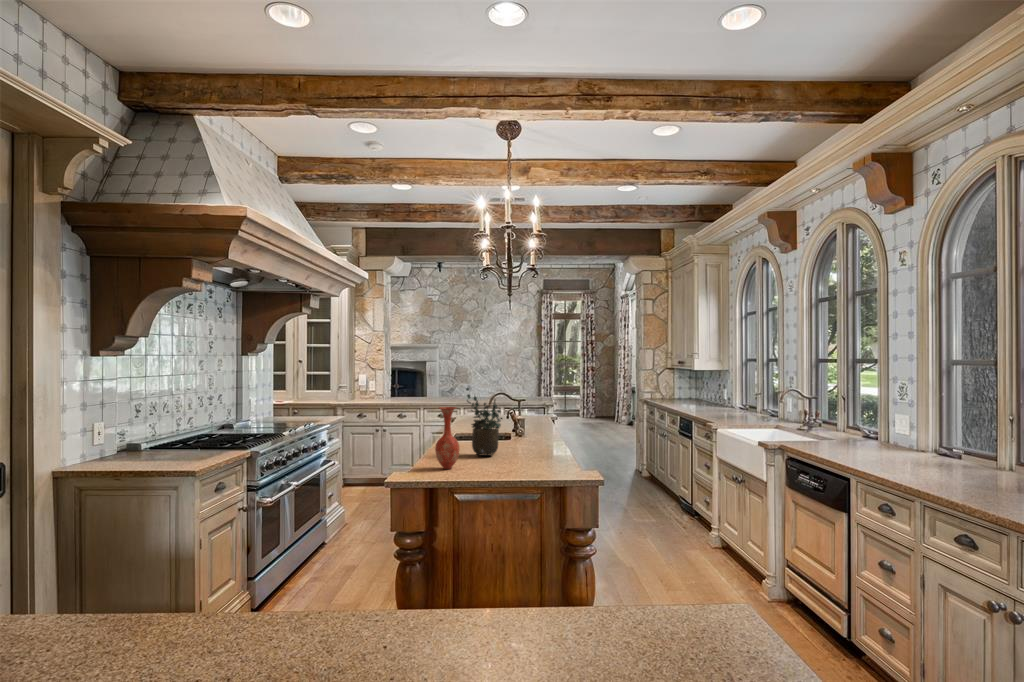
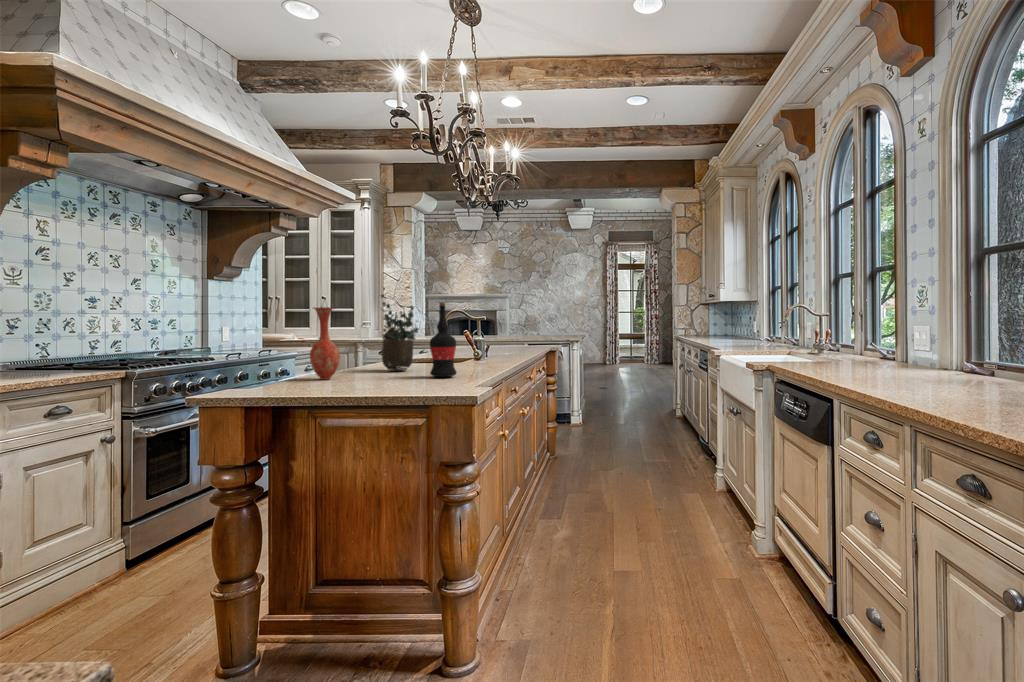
wine bottle: none [531,401,553,464] -> present [430,302,456,377]

